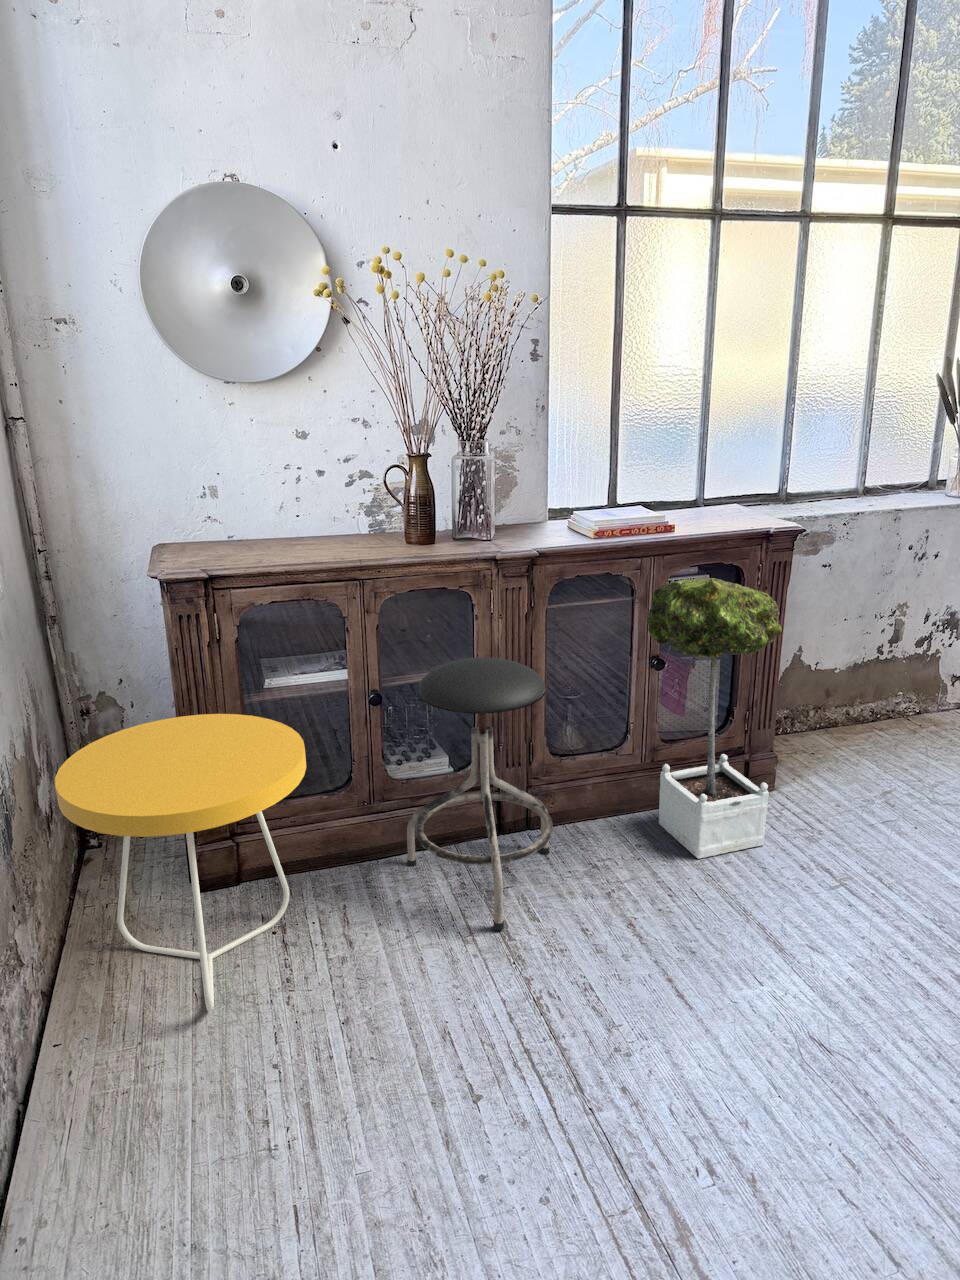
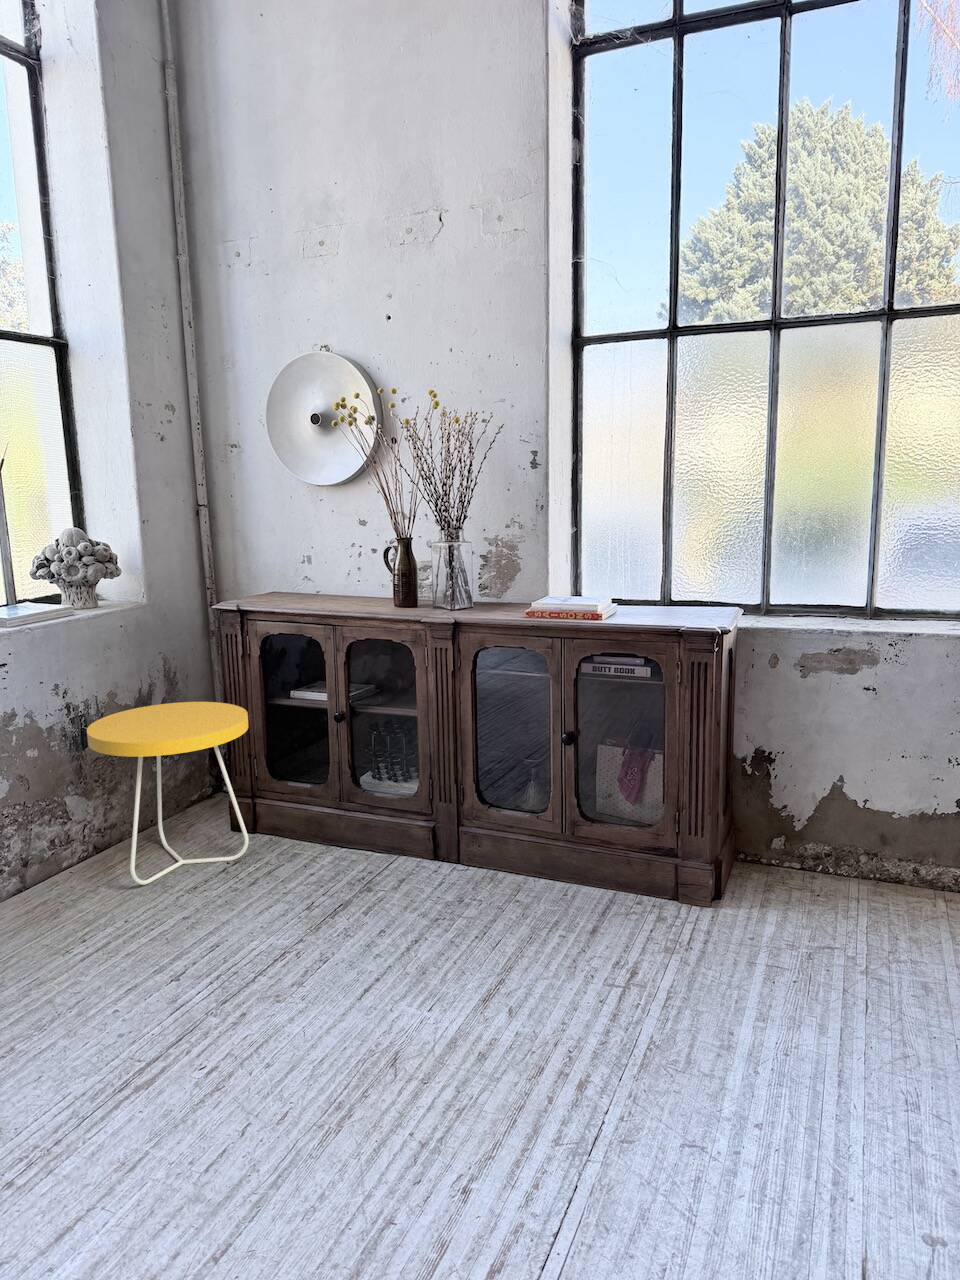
potted tree: present [647,578,782,859] -> none [509,658,628,936]
stool: present [407,657,553,931] -> none [320,698,449,910]

